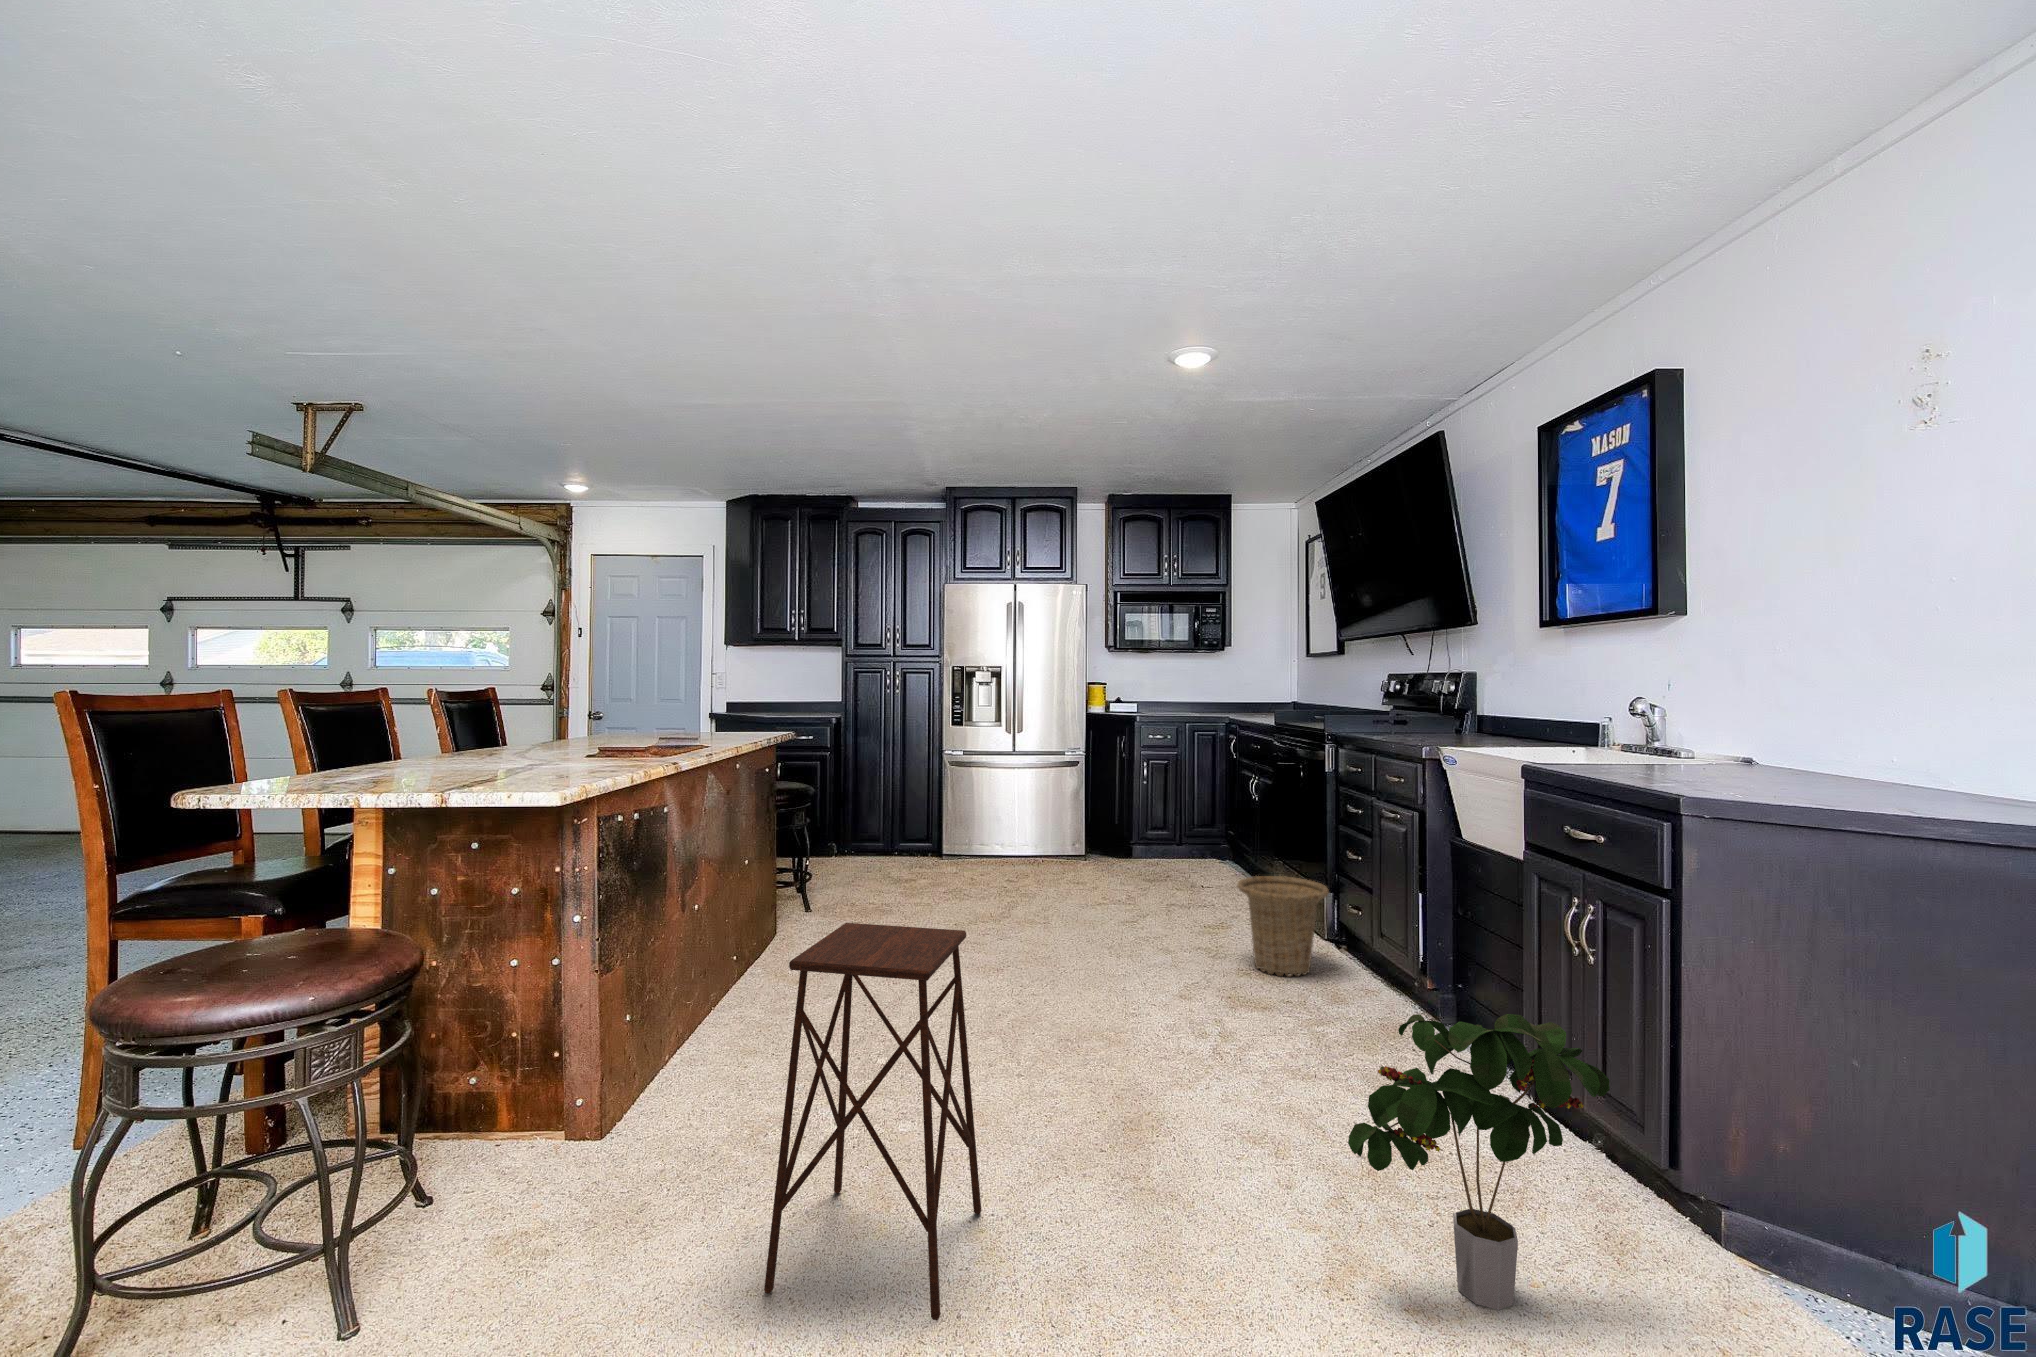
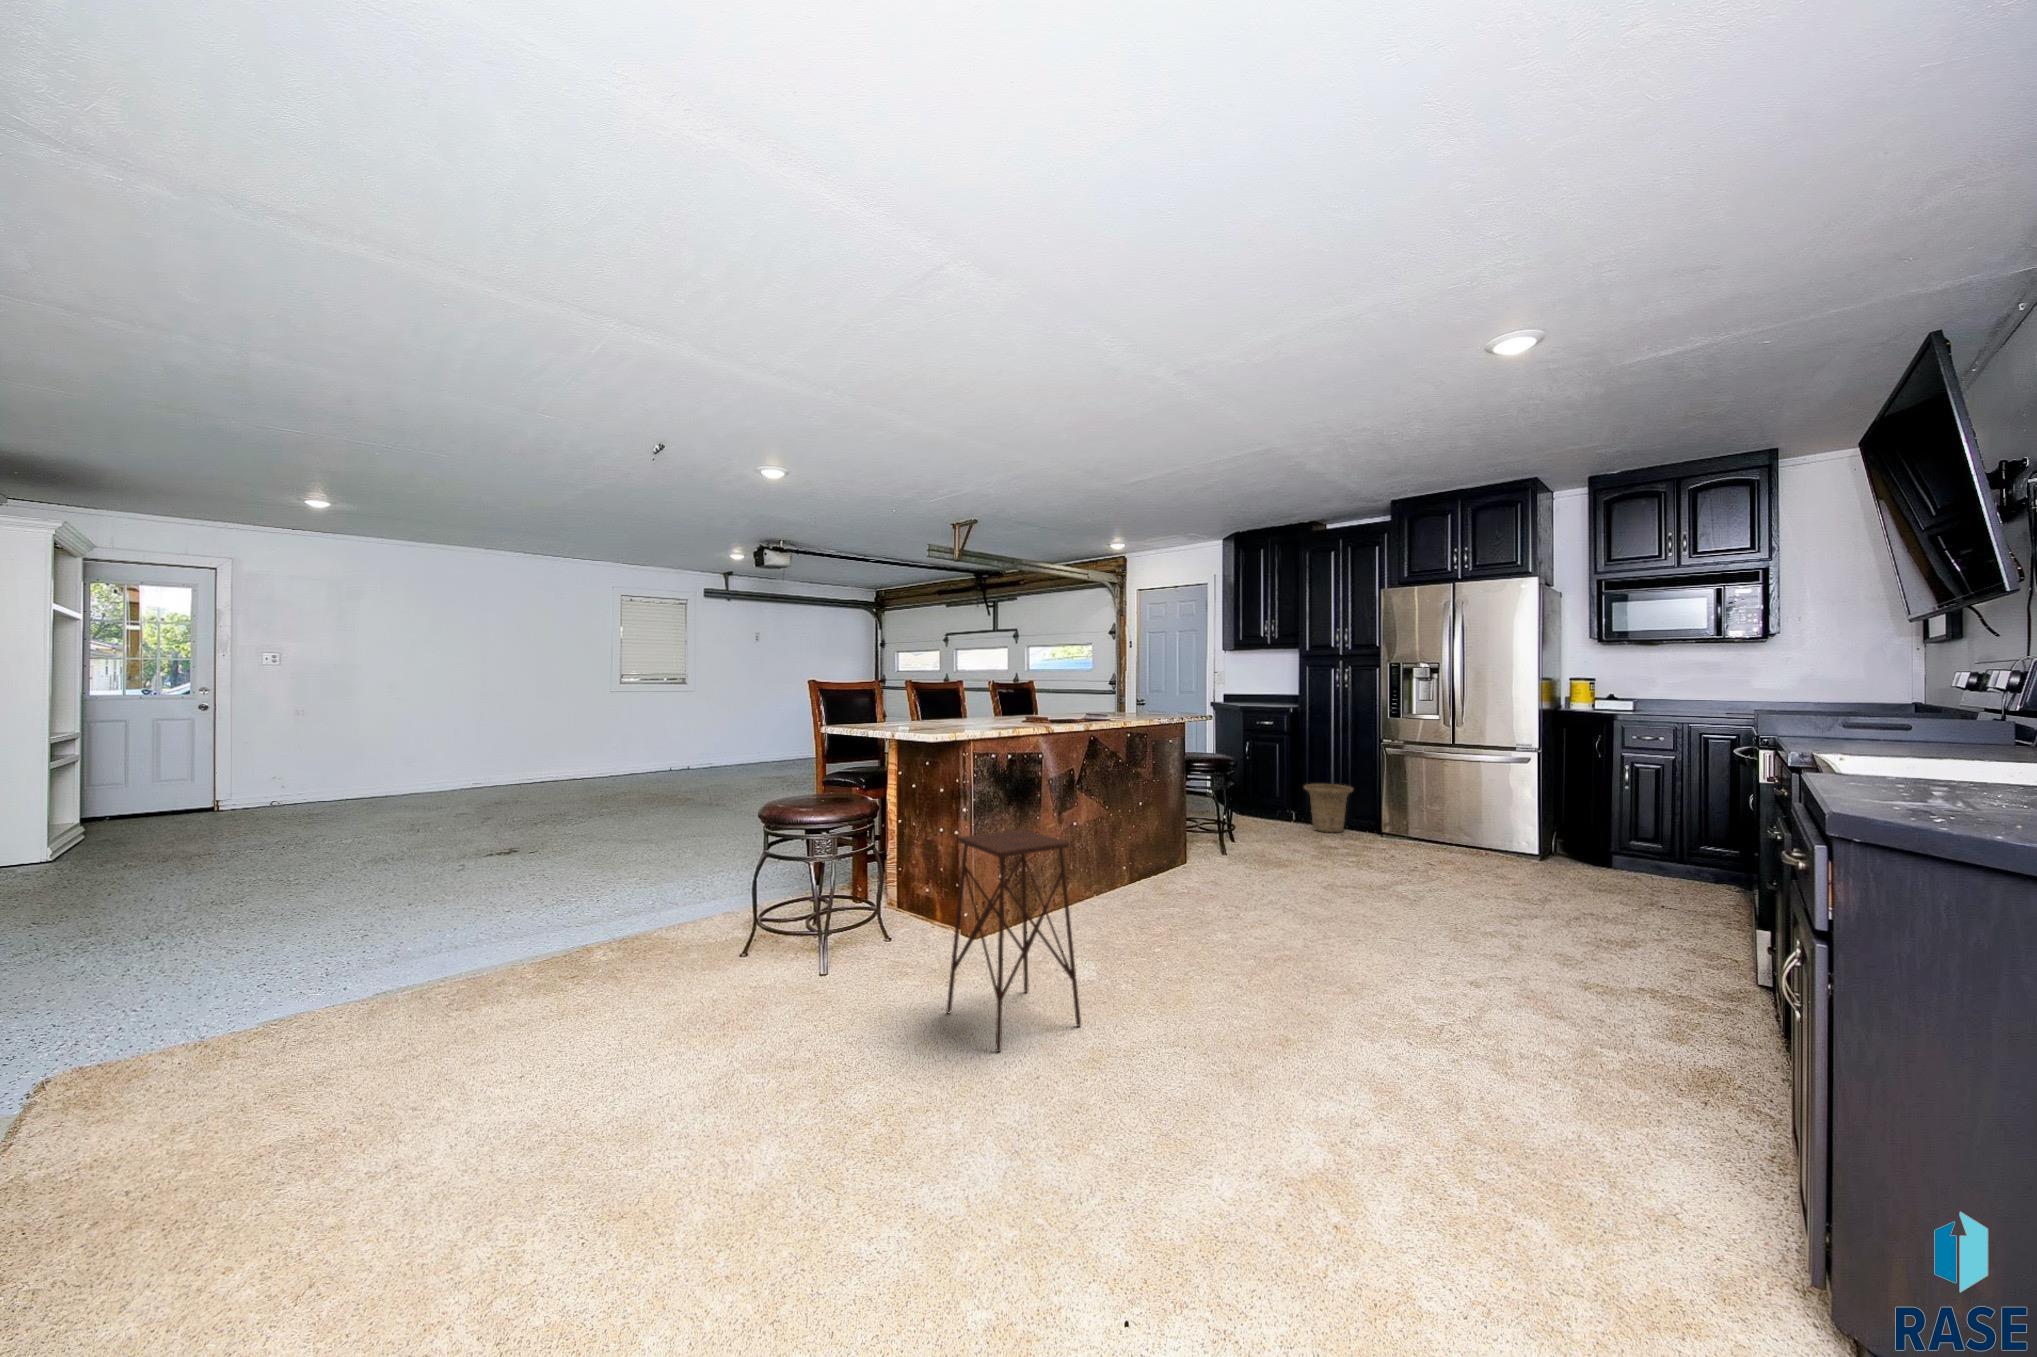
basket: present [1237,876,1329,977] -> present [1304,784,1353,833]
potted plant: present [1348,1014,1610,1310] -> none [1244,957,1465,1216]

